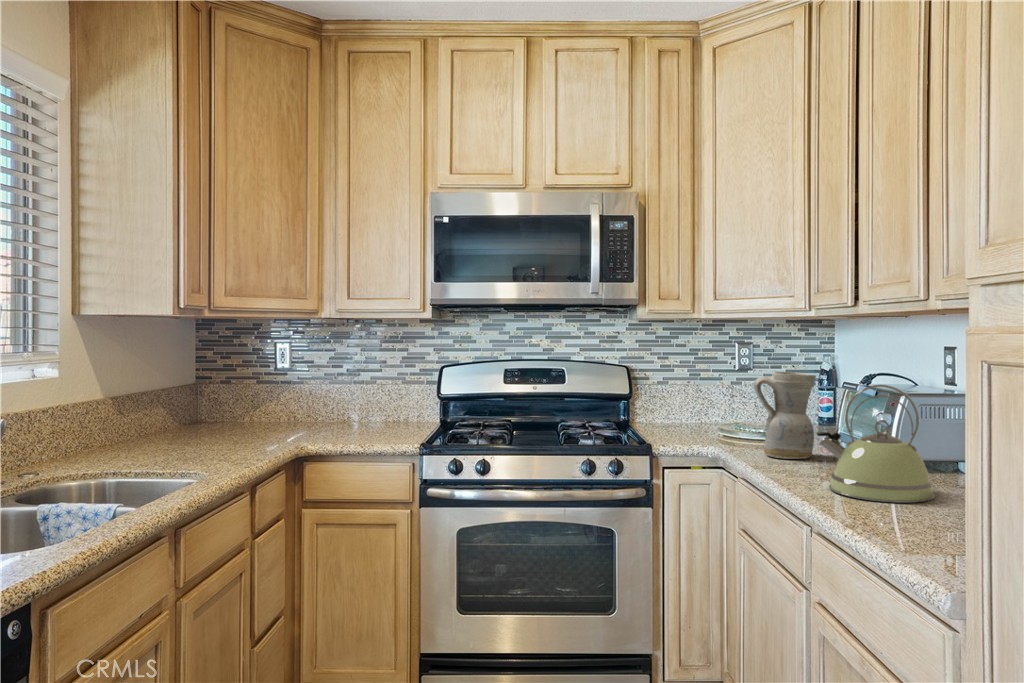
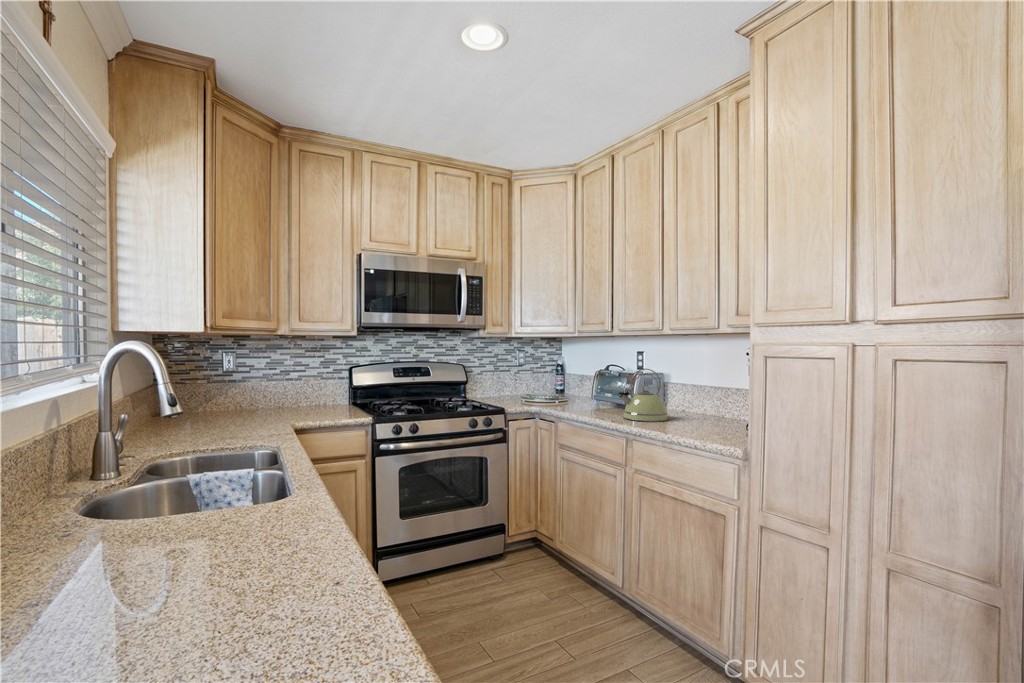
ceramic pitcher: present [754,371,816,459] -> none [563,364,591,408]

